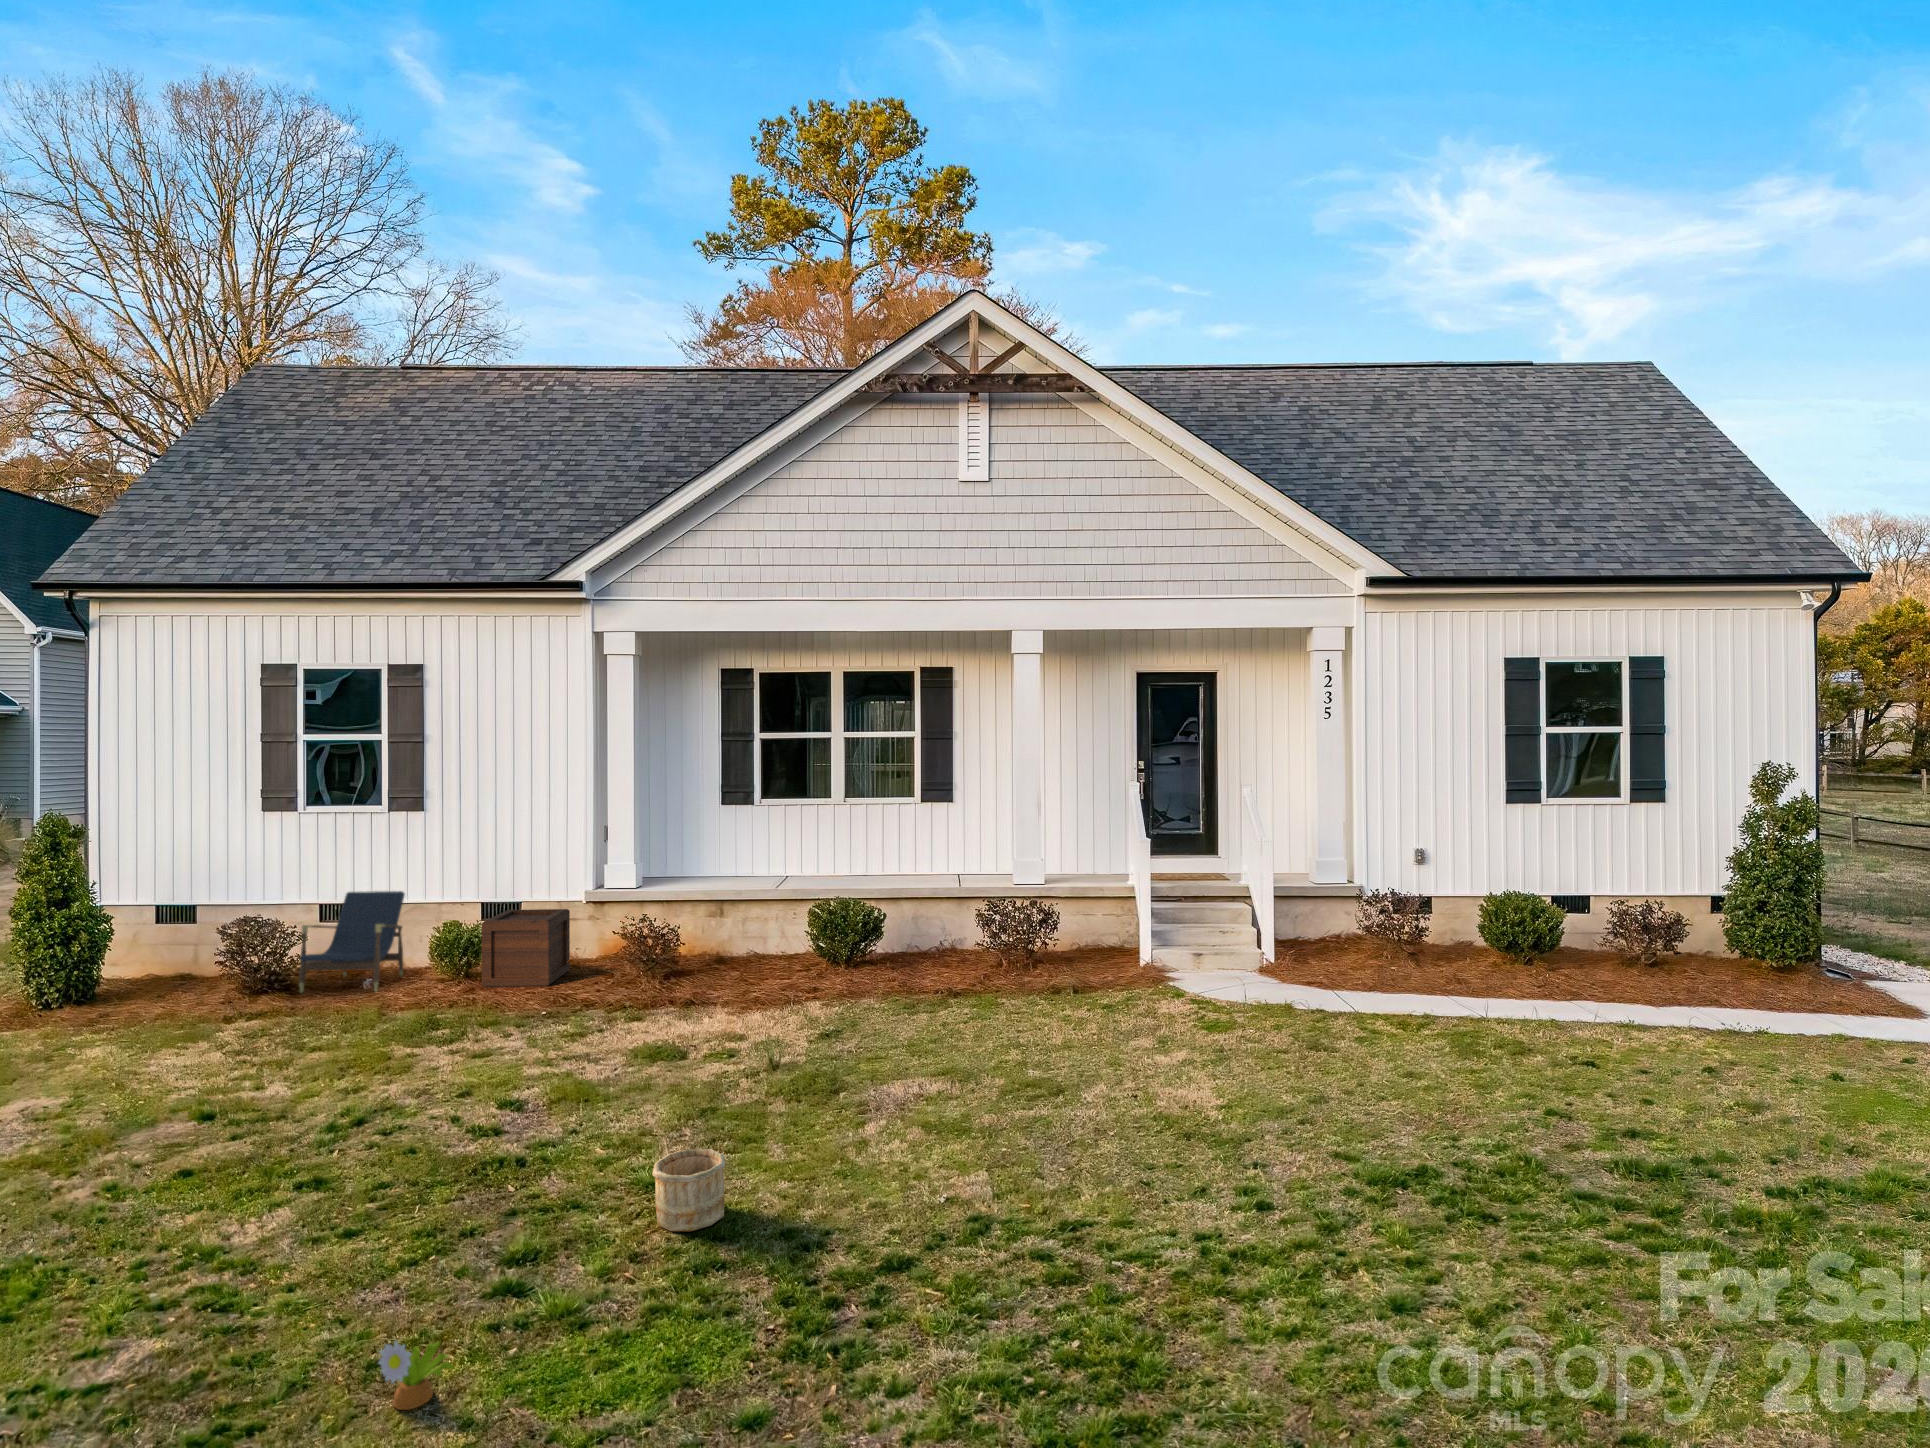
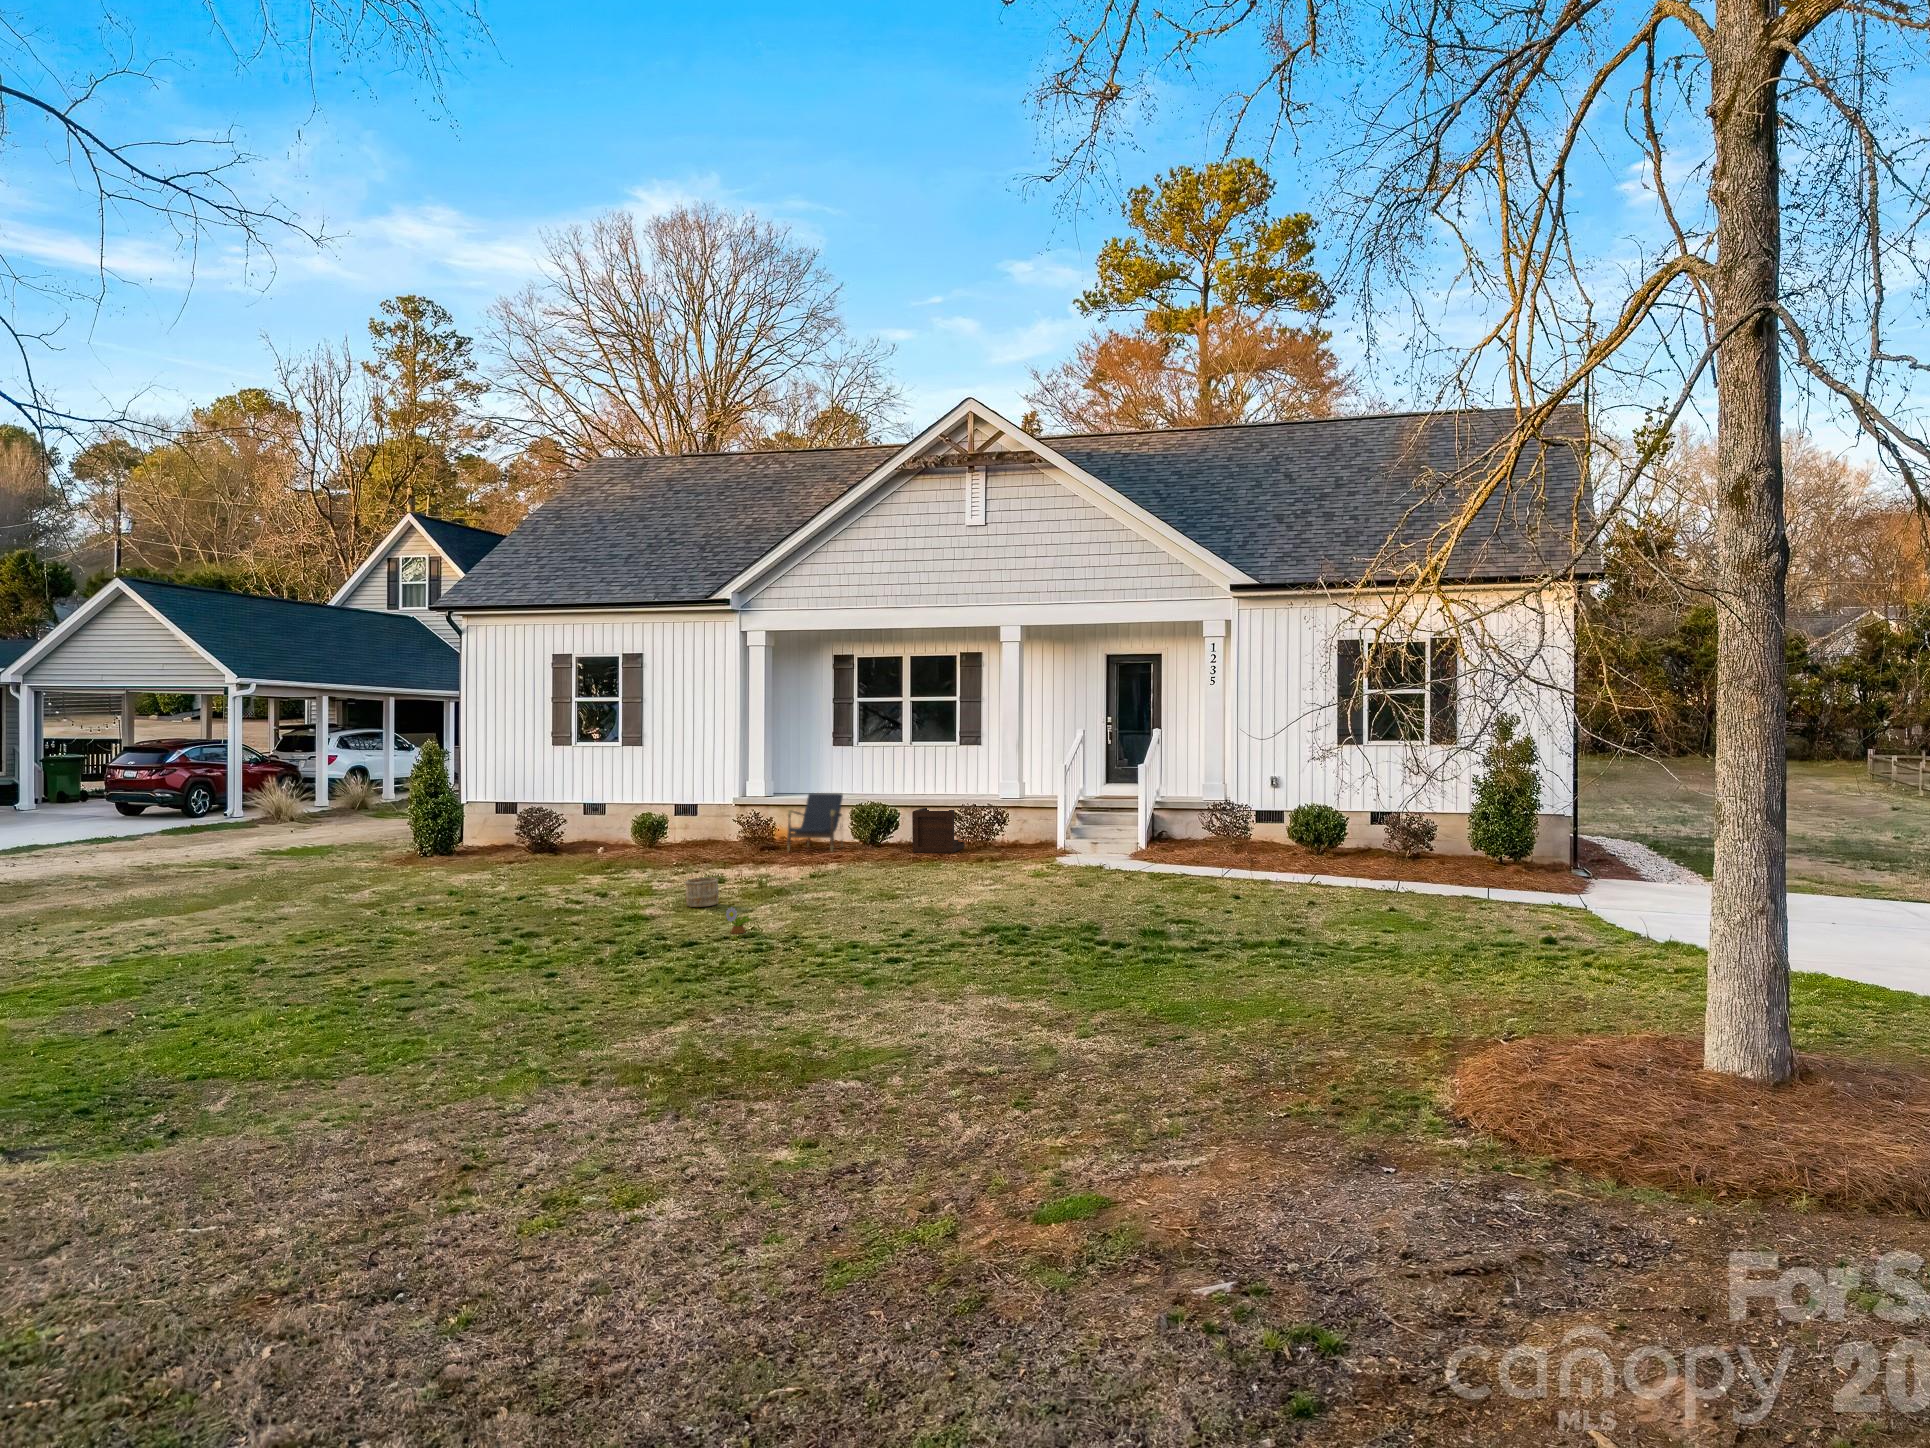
lounge chair: present [299,891,405,993] -> present [787,793,843,851]
wooden crate: present [482,909,570,988] -> present [912,808,965,853]
decorative plant: present [378,1341,454,1410] -> present [726,907,752,934]

